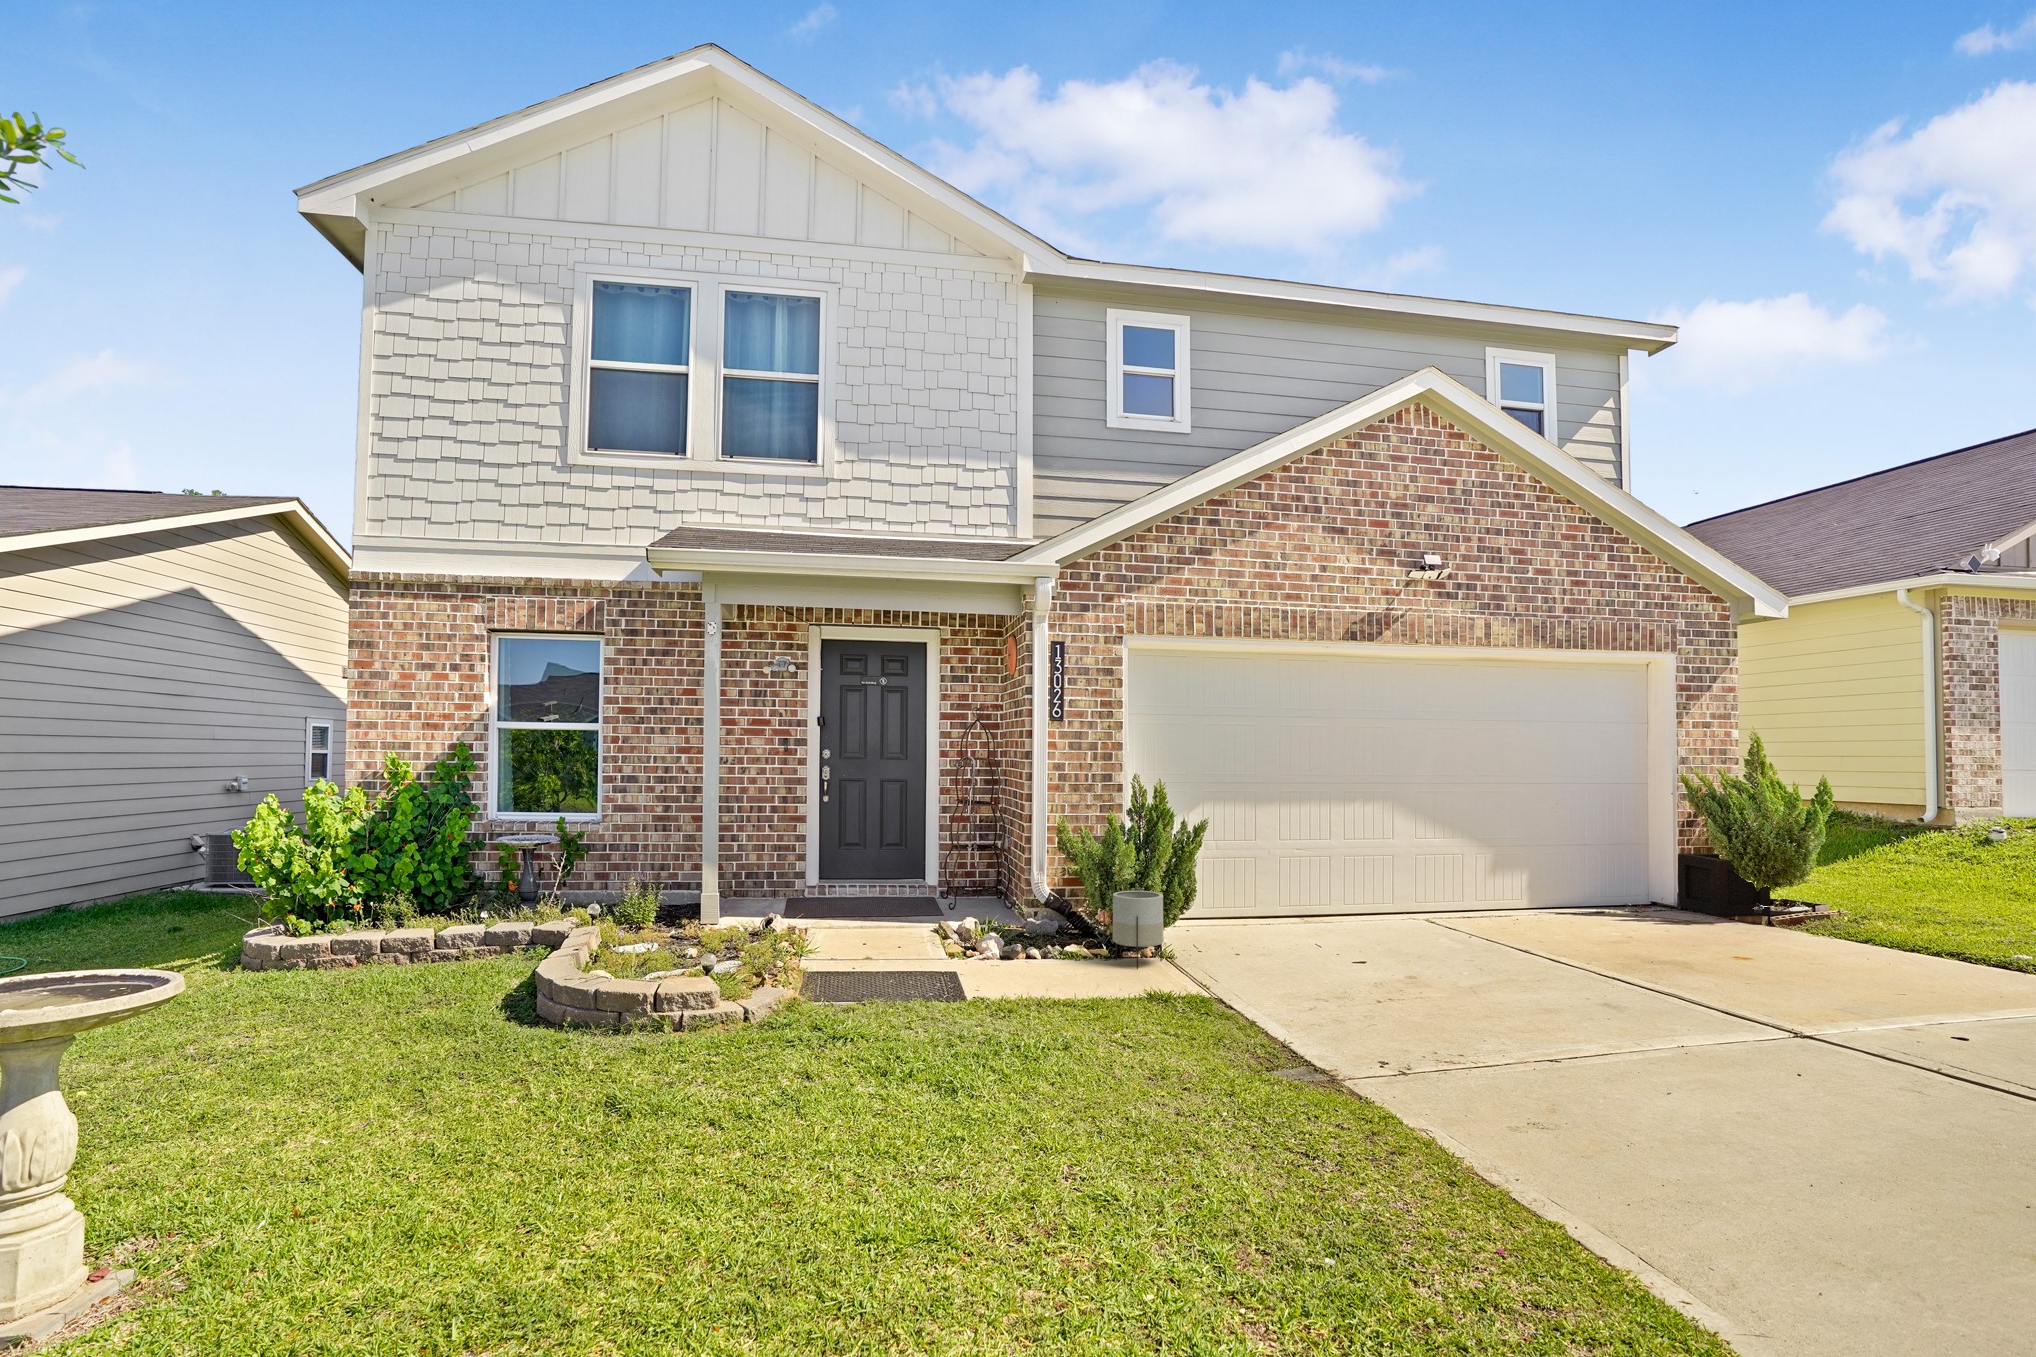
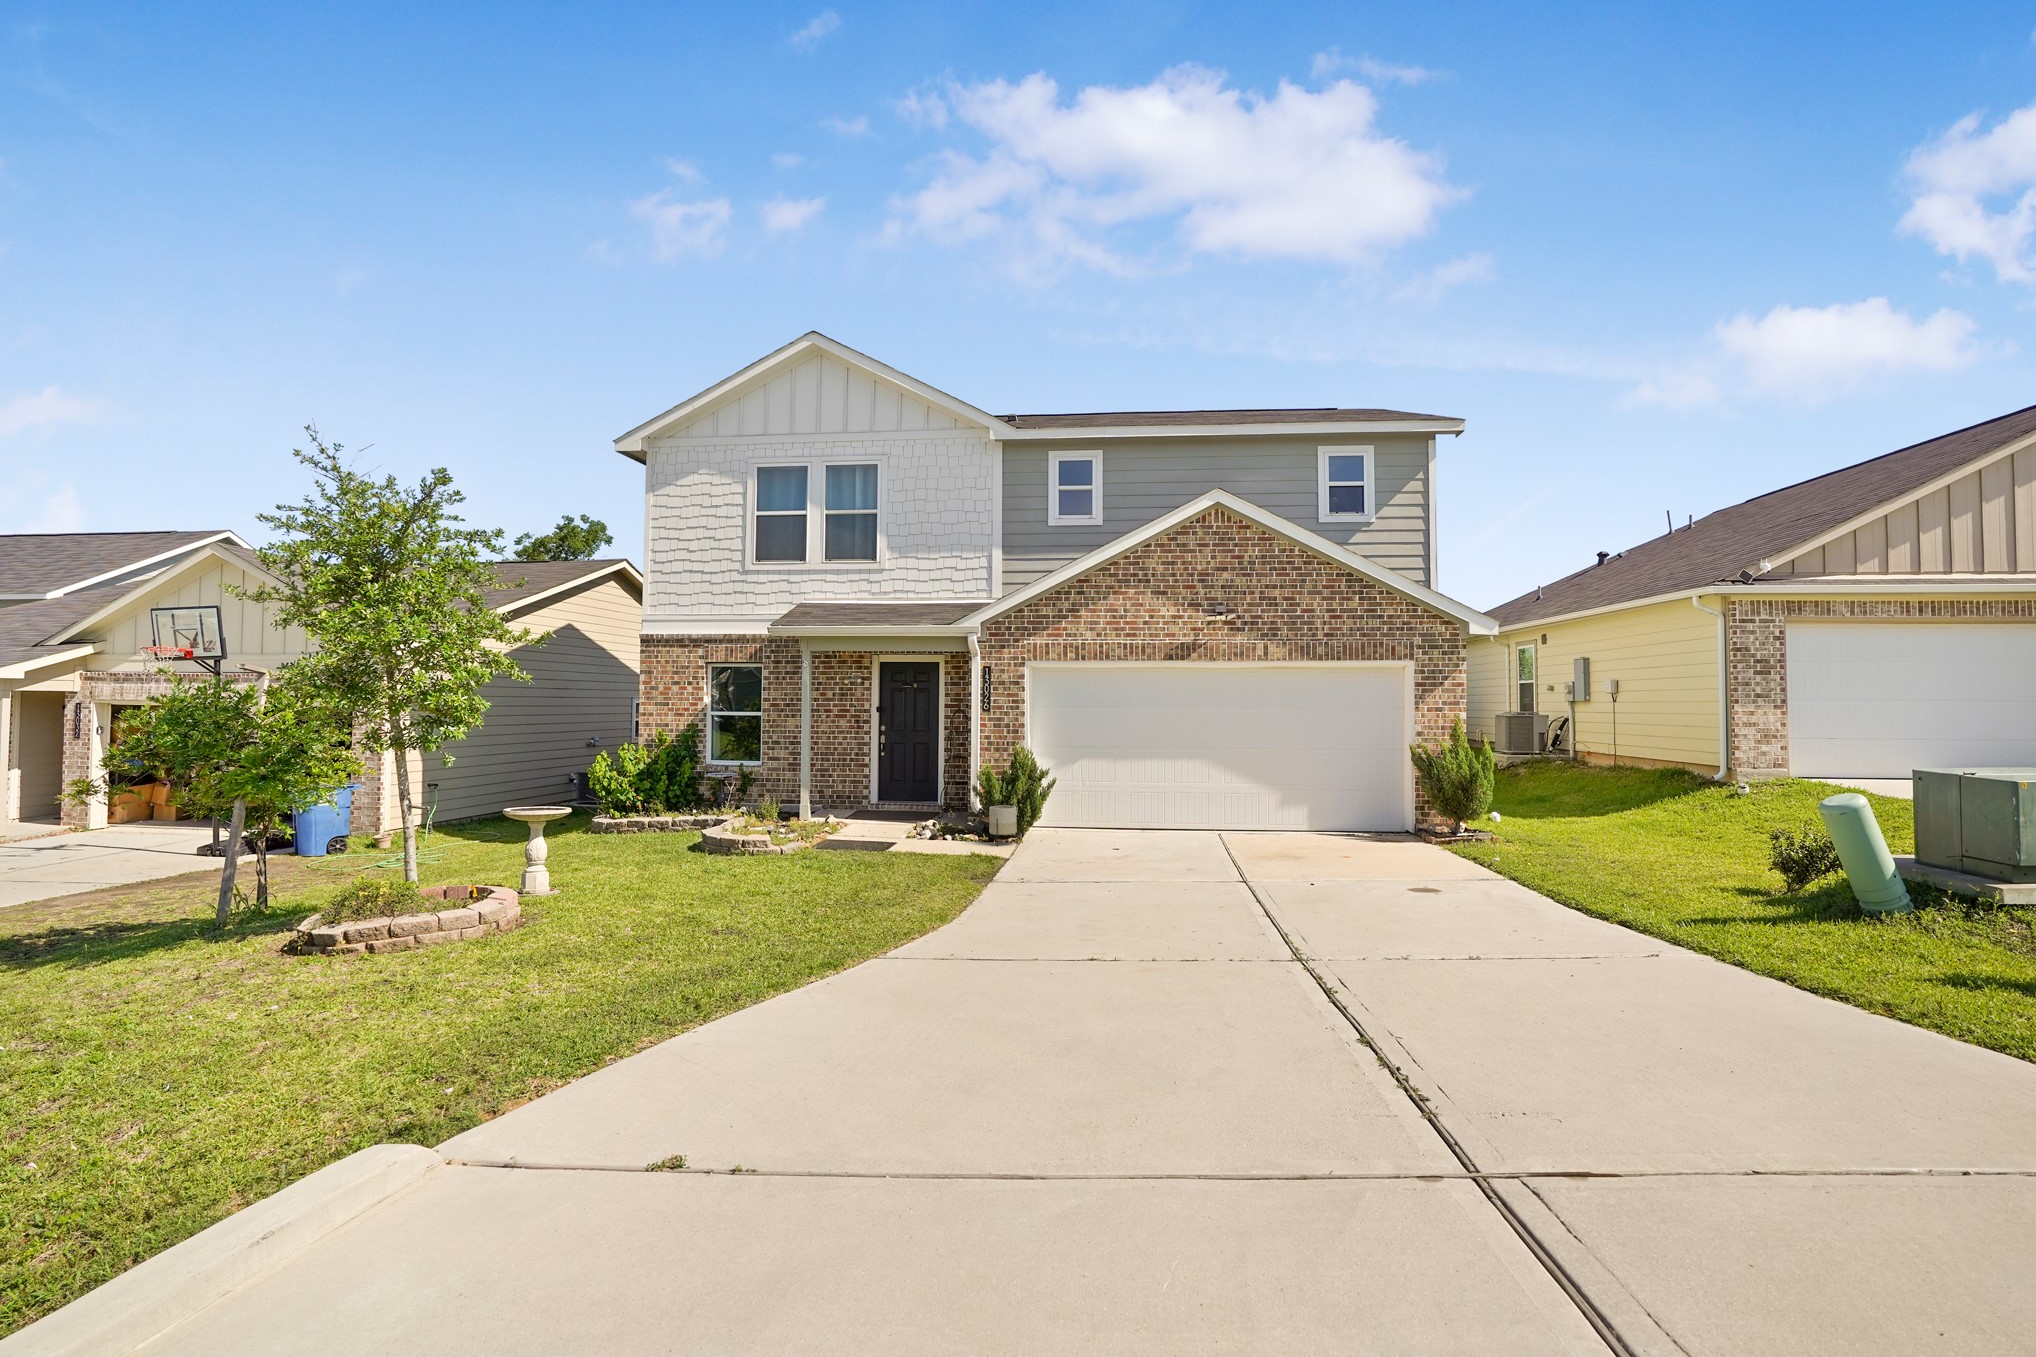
wooden crate: present [1678,853,1770,916] -> none [1410,793,1458,834]

